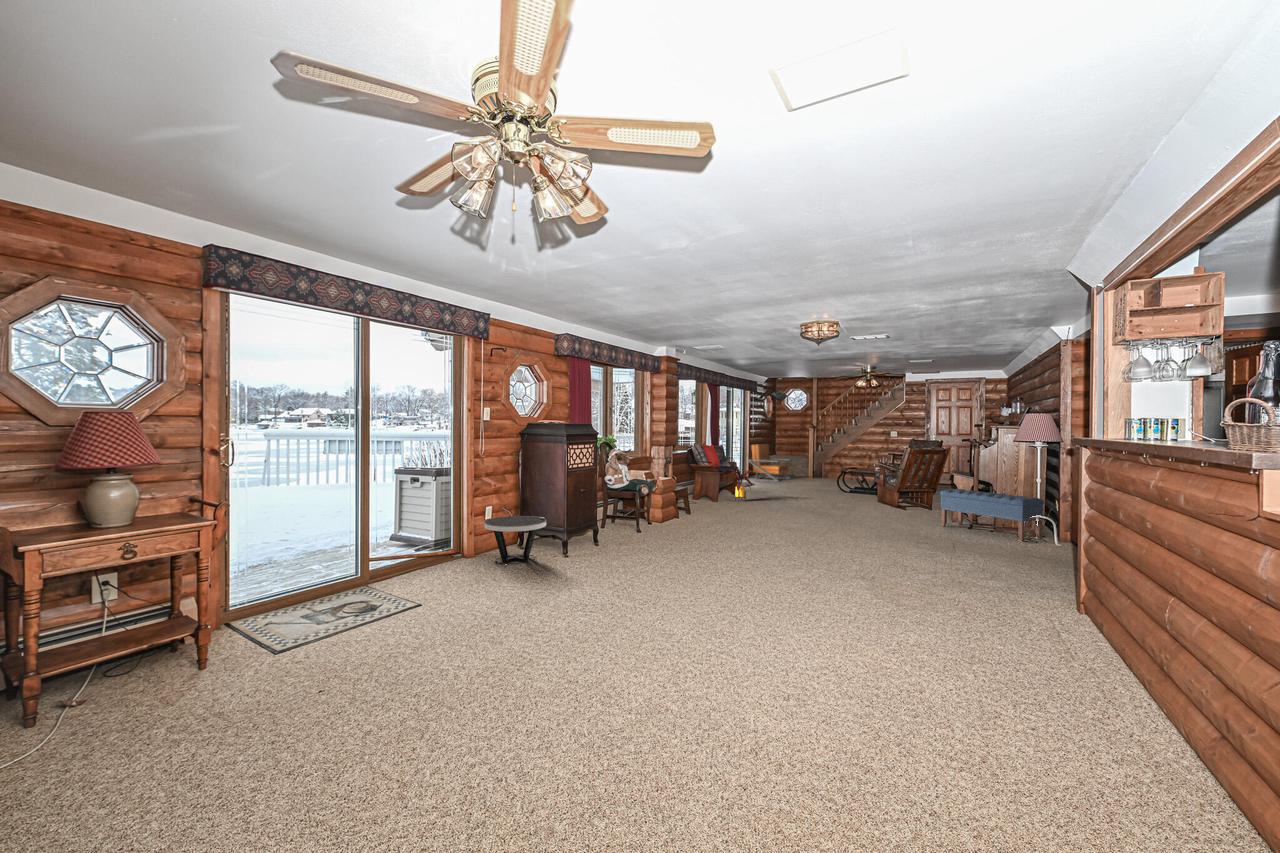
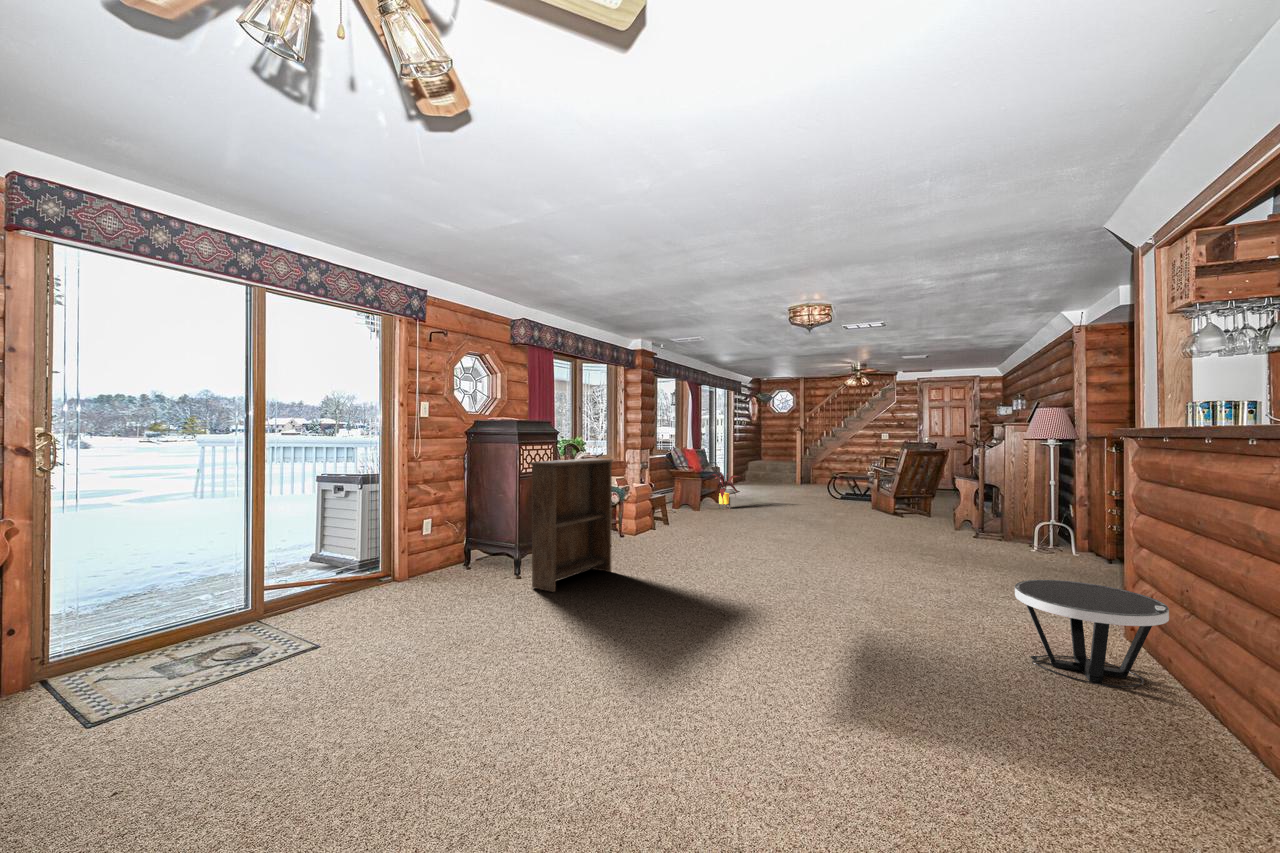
lounge chair: present [748,444,790,482] -> none [732,448,778,488]
bookshelf: none [579,457,647,568] -> present [530,459,614,592]
bench: present [940,489,1044,541] -> none [944,493,1063,551]
side table: present [484,516,546,564] -> present [1015,580,1169,687]

